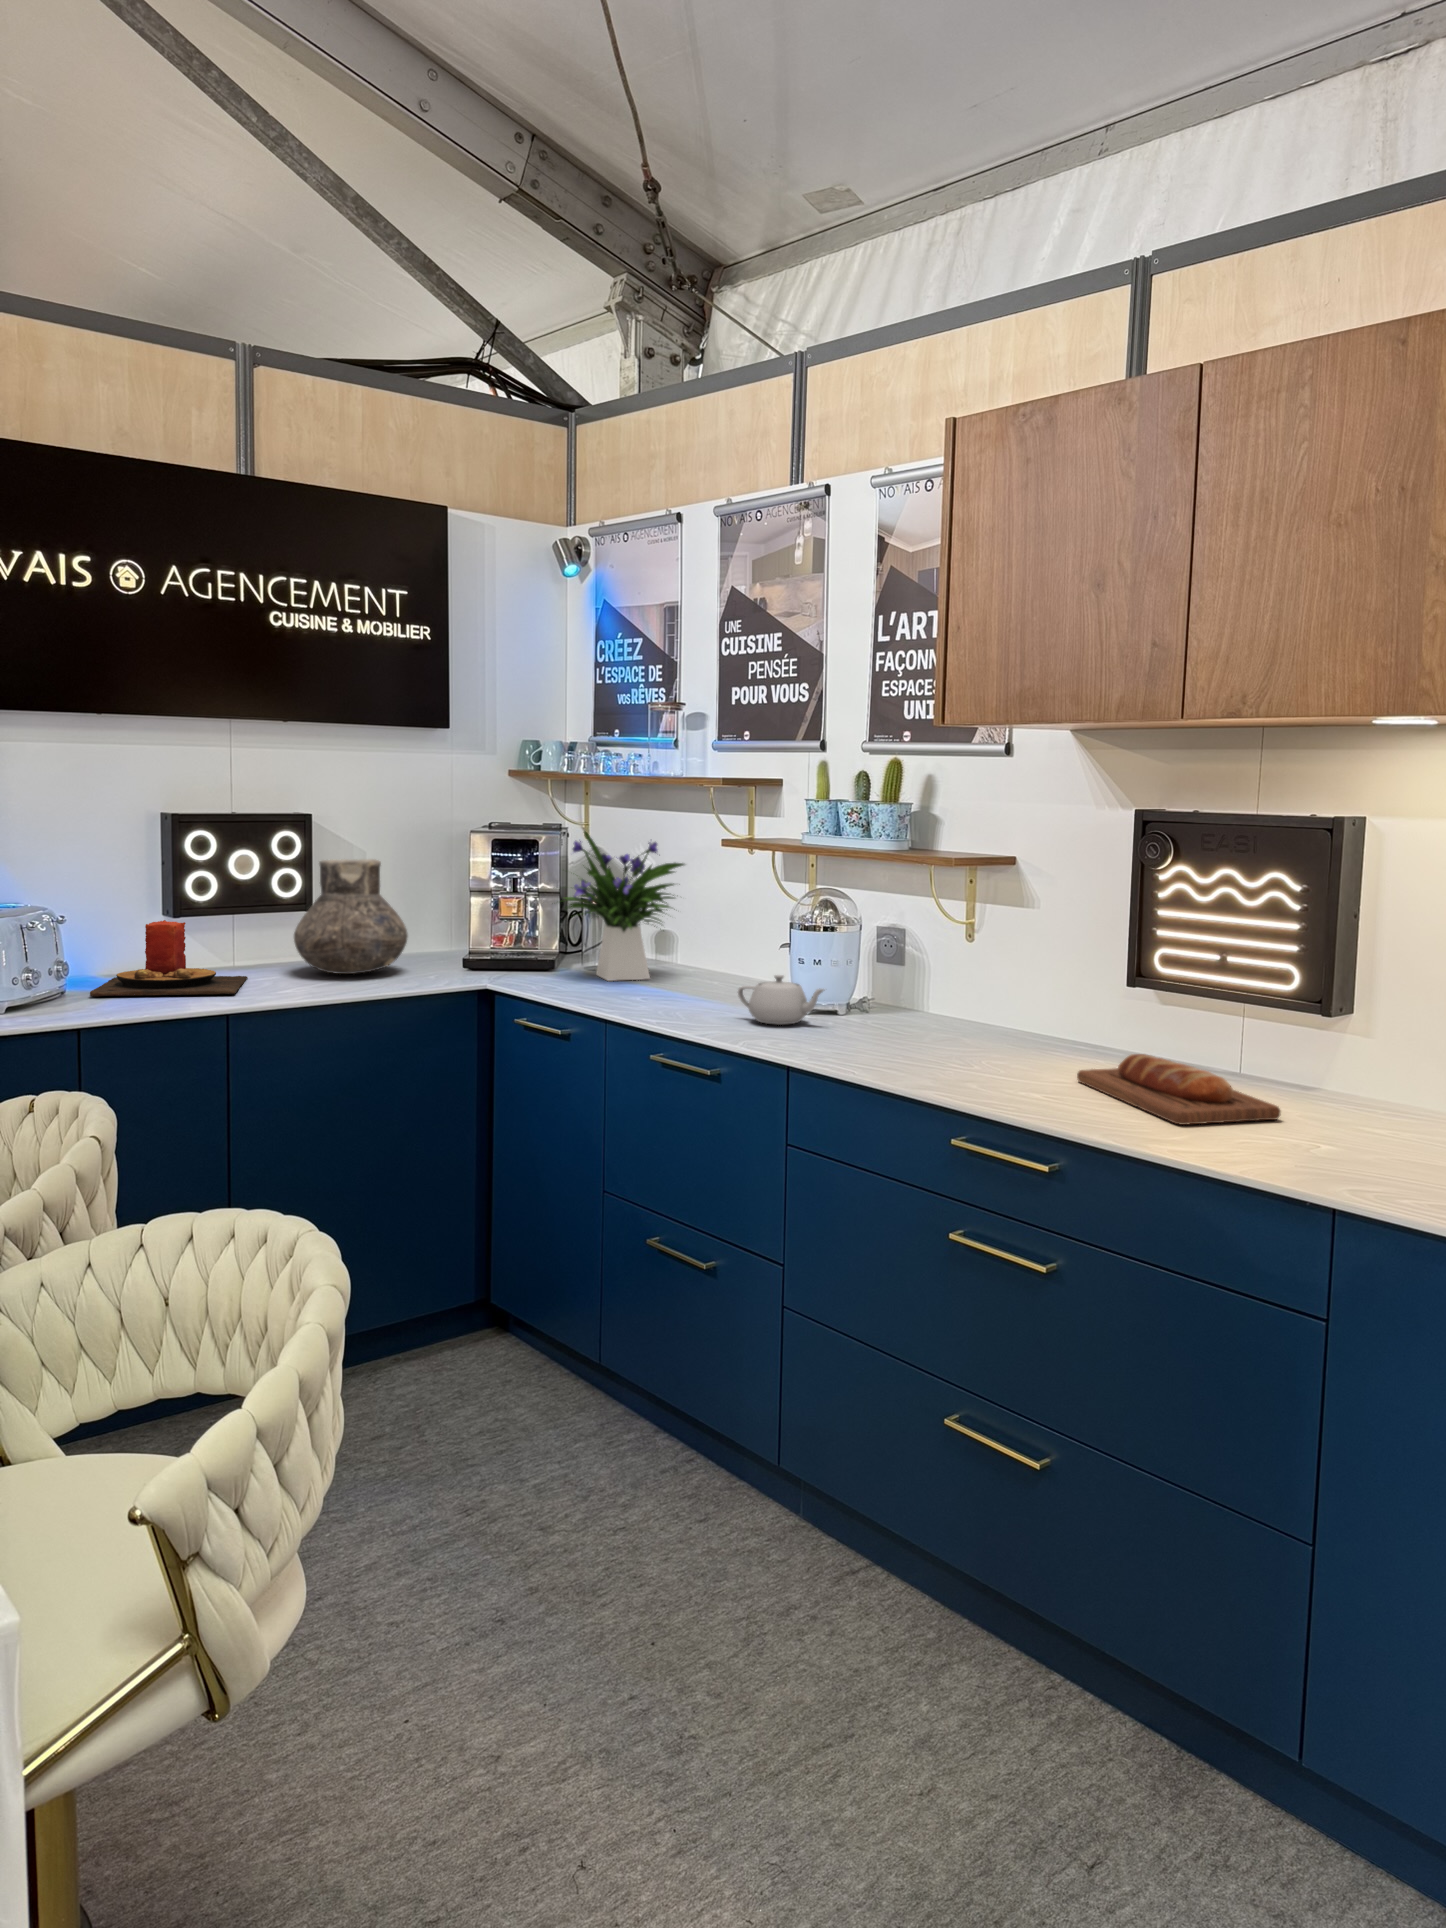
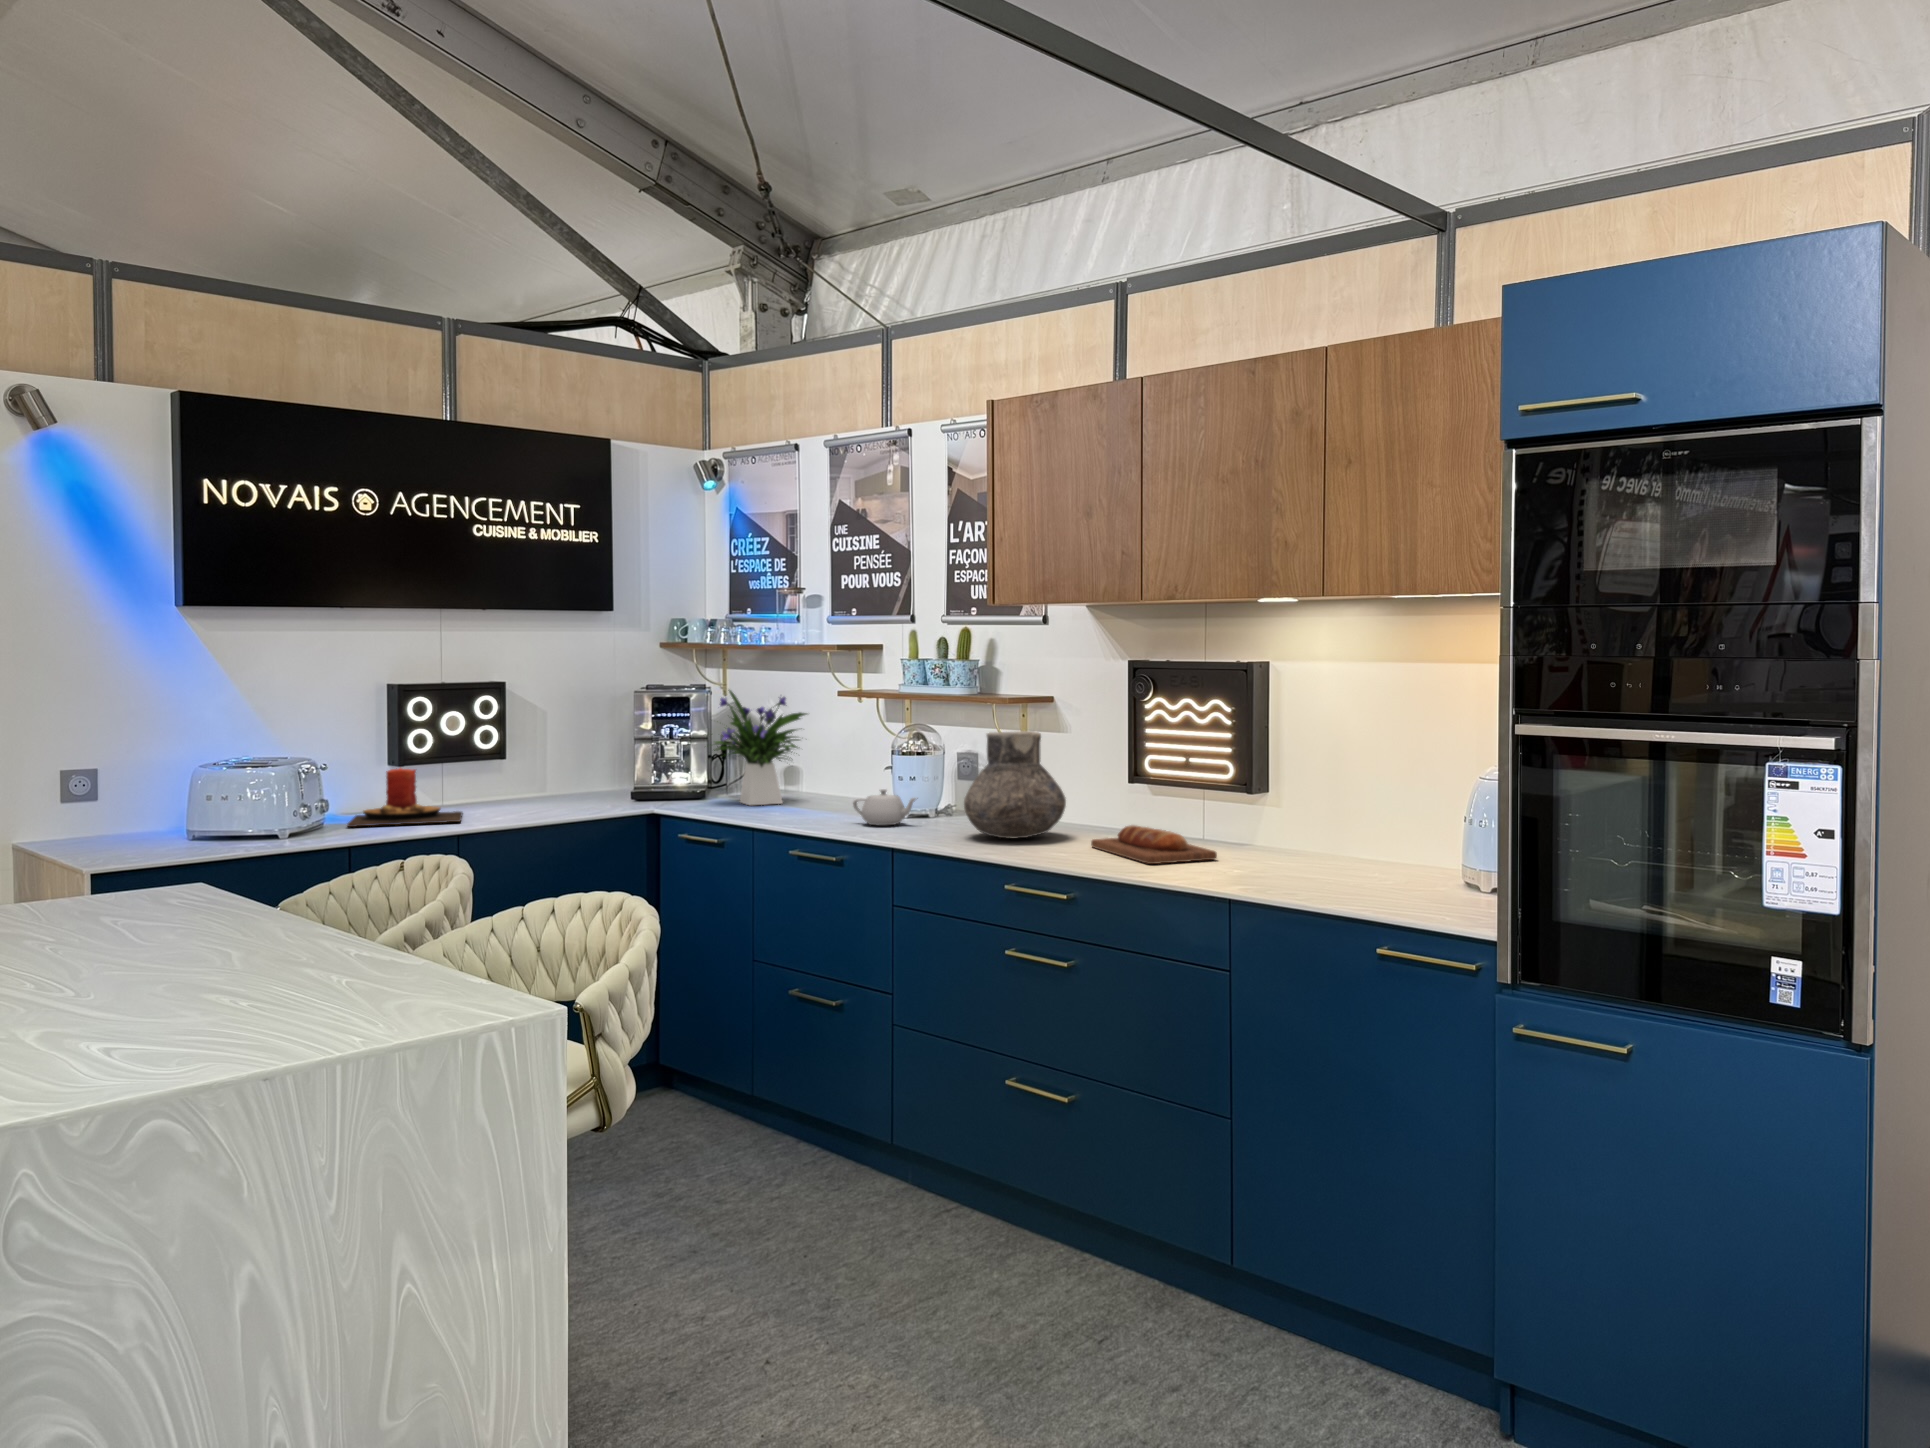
vase: present [294,859,408,974] -> present [964,731,1066,838]

